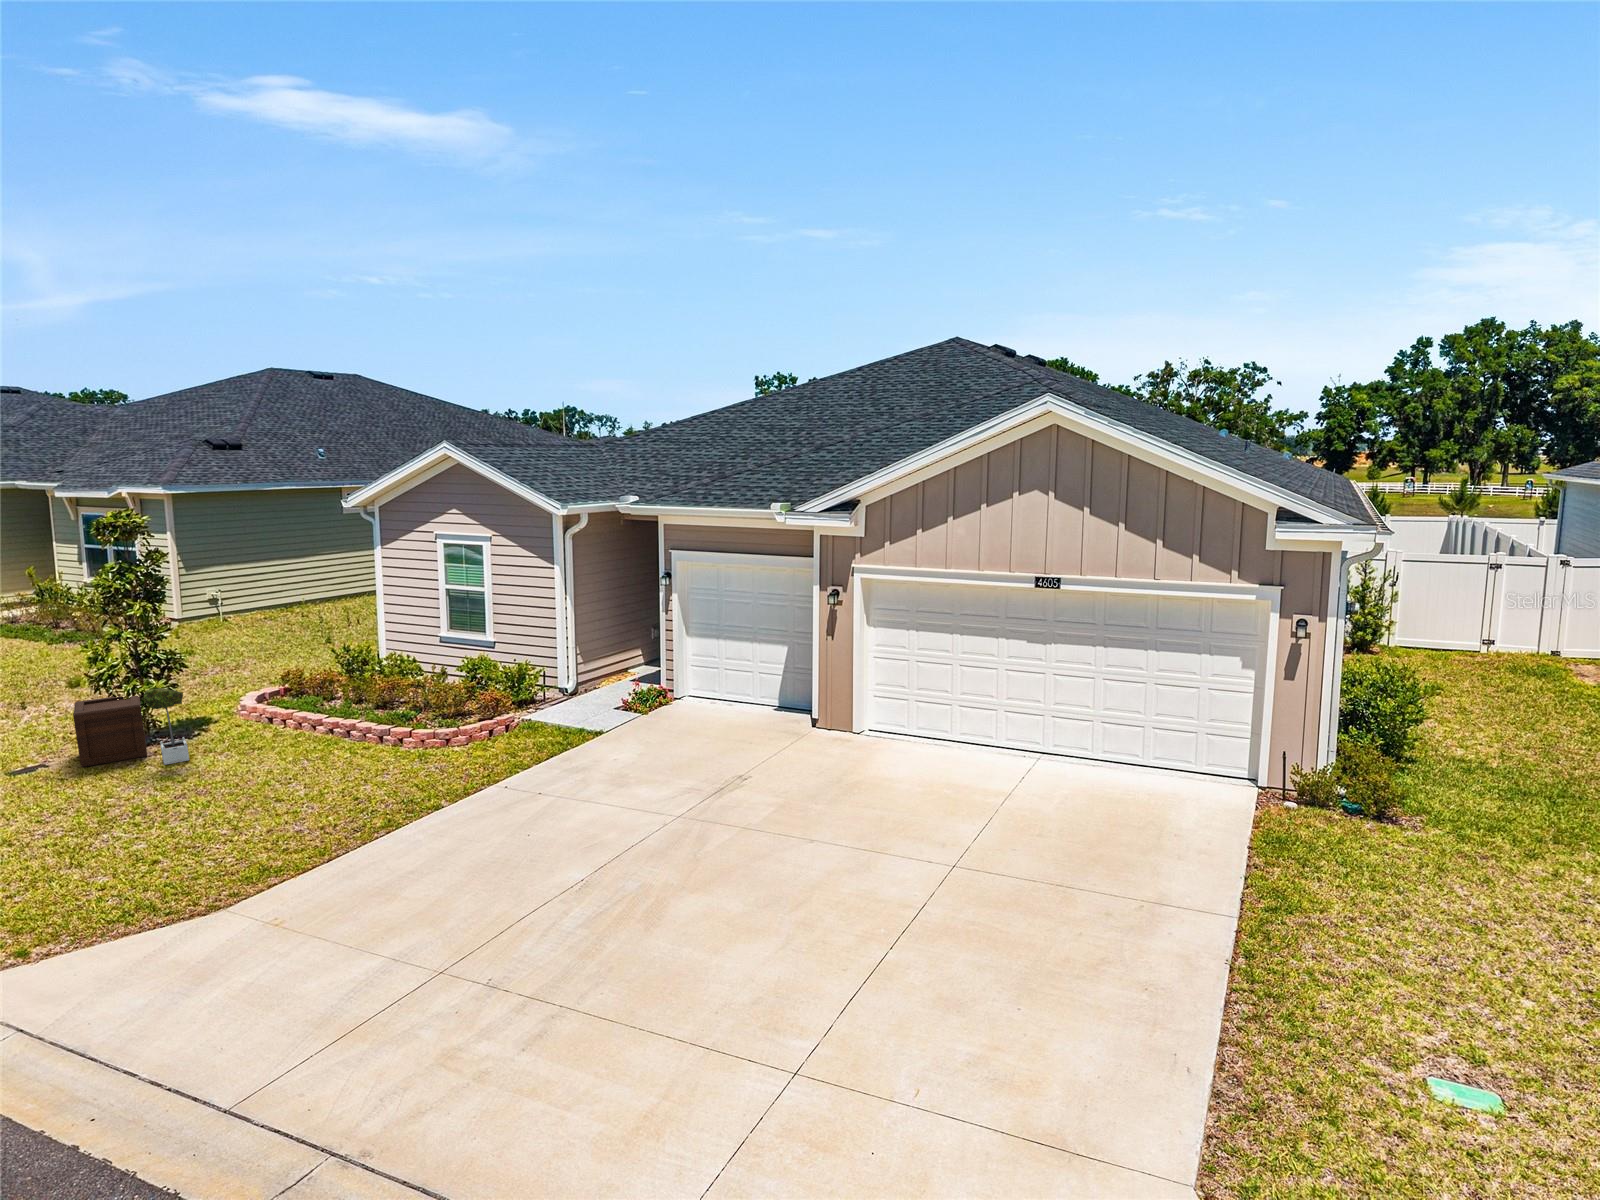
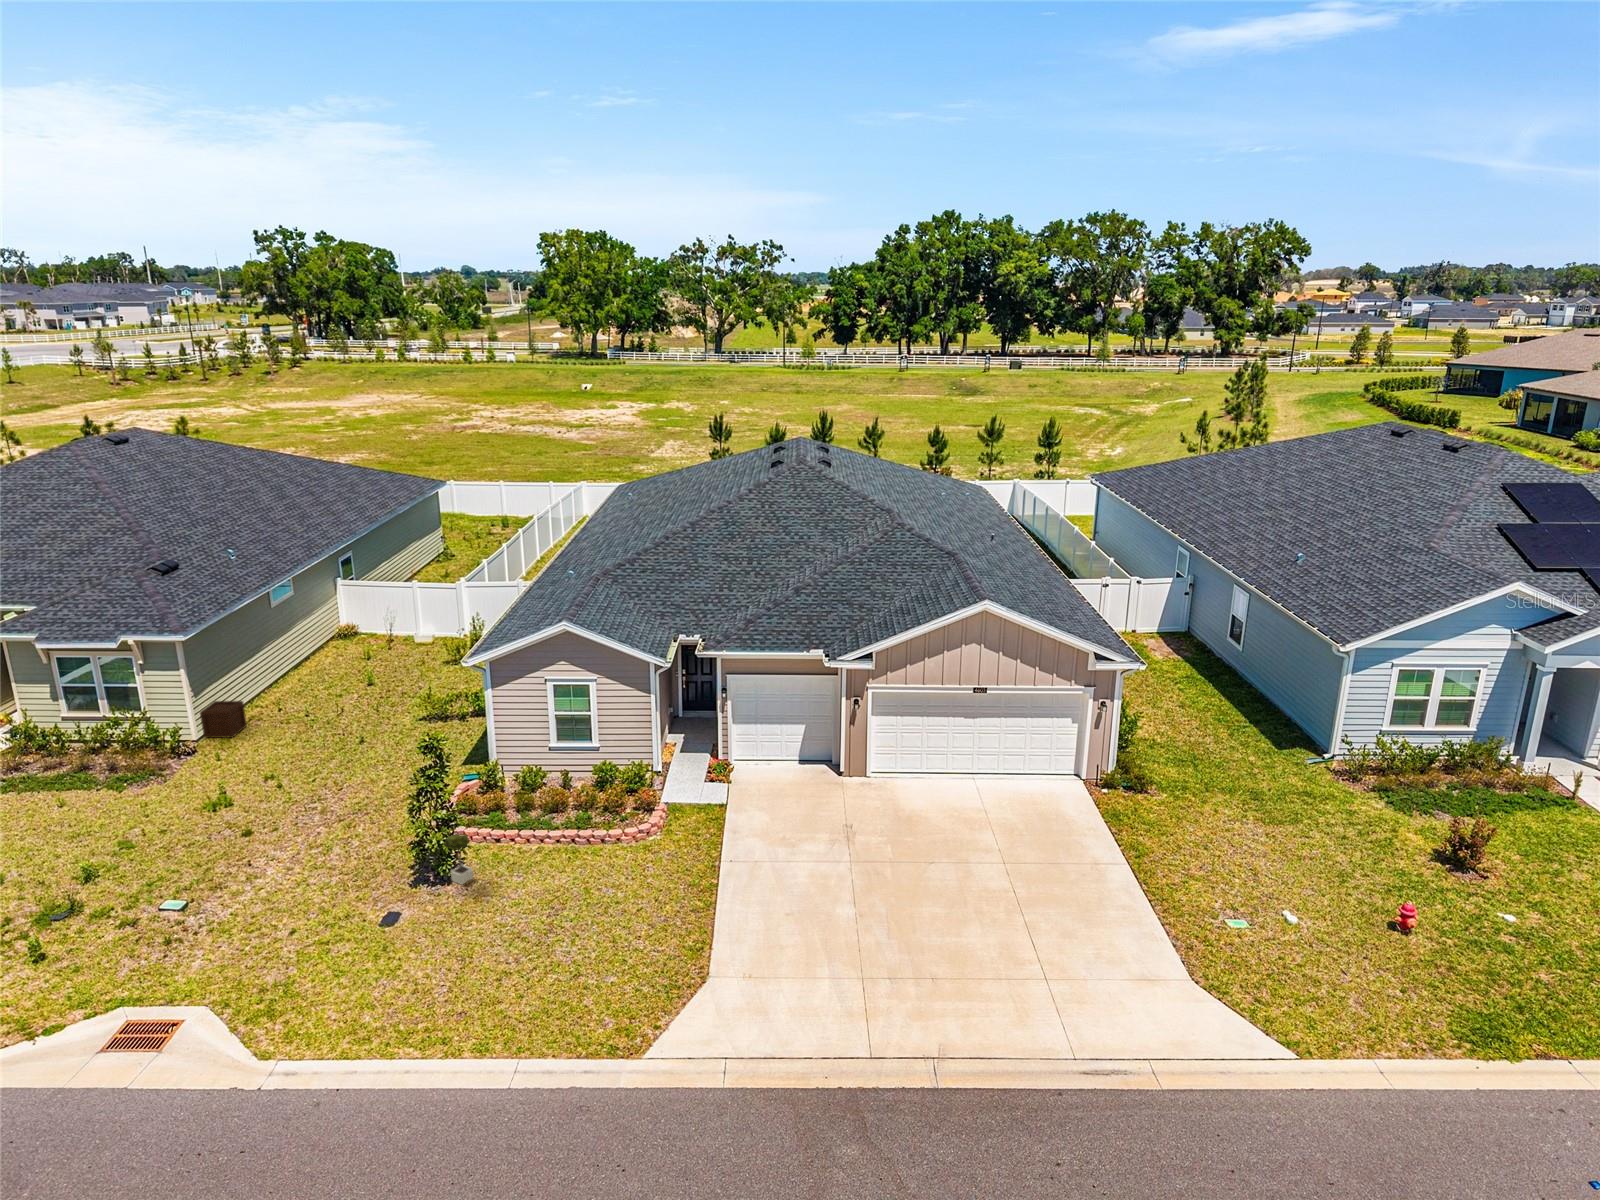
wooden crate: present [73,696,147,767] -> present [200,701,247,738]

